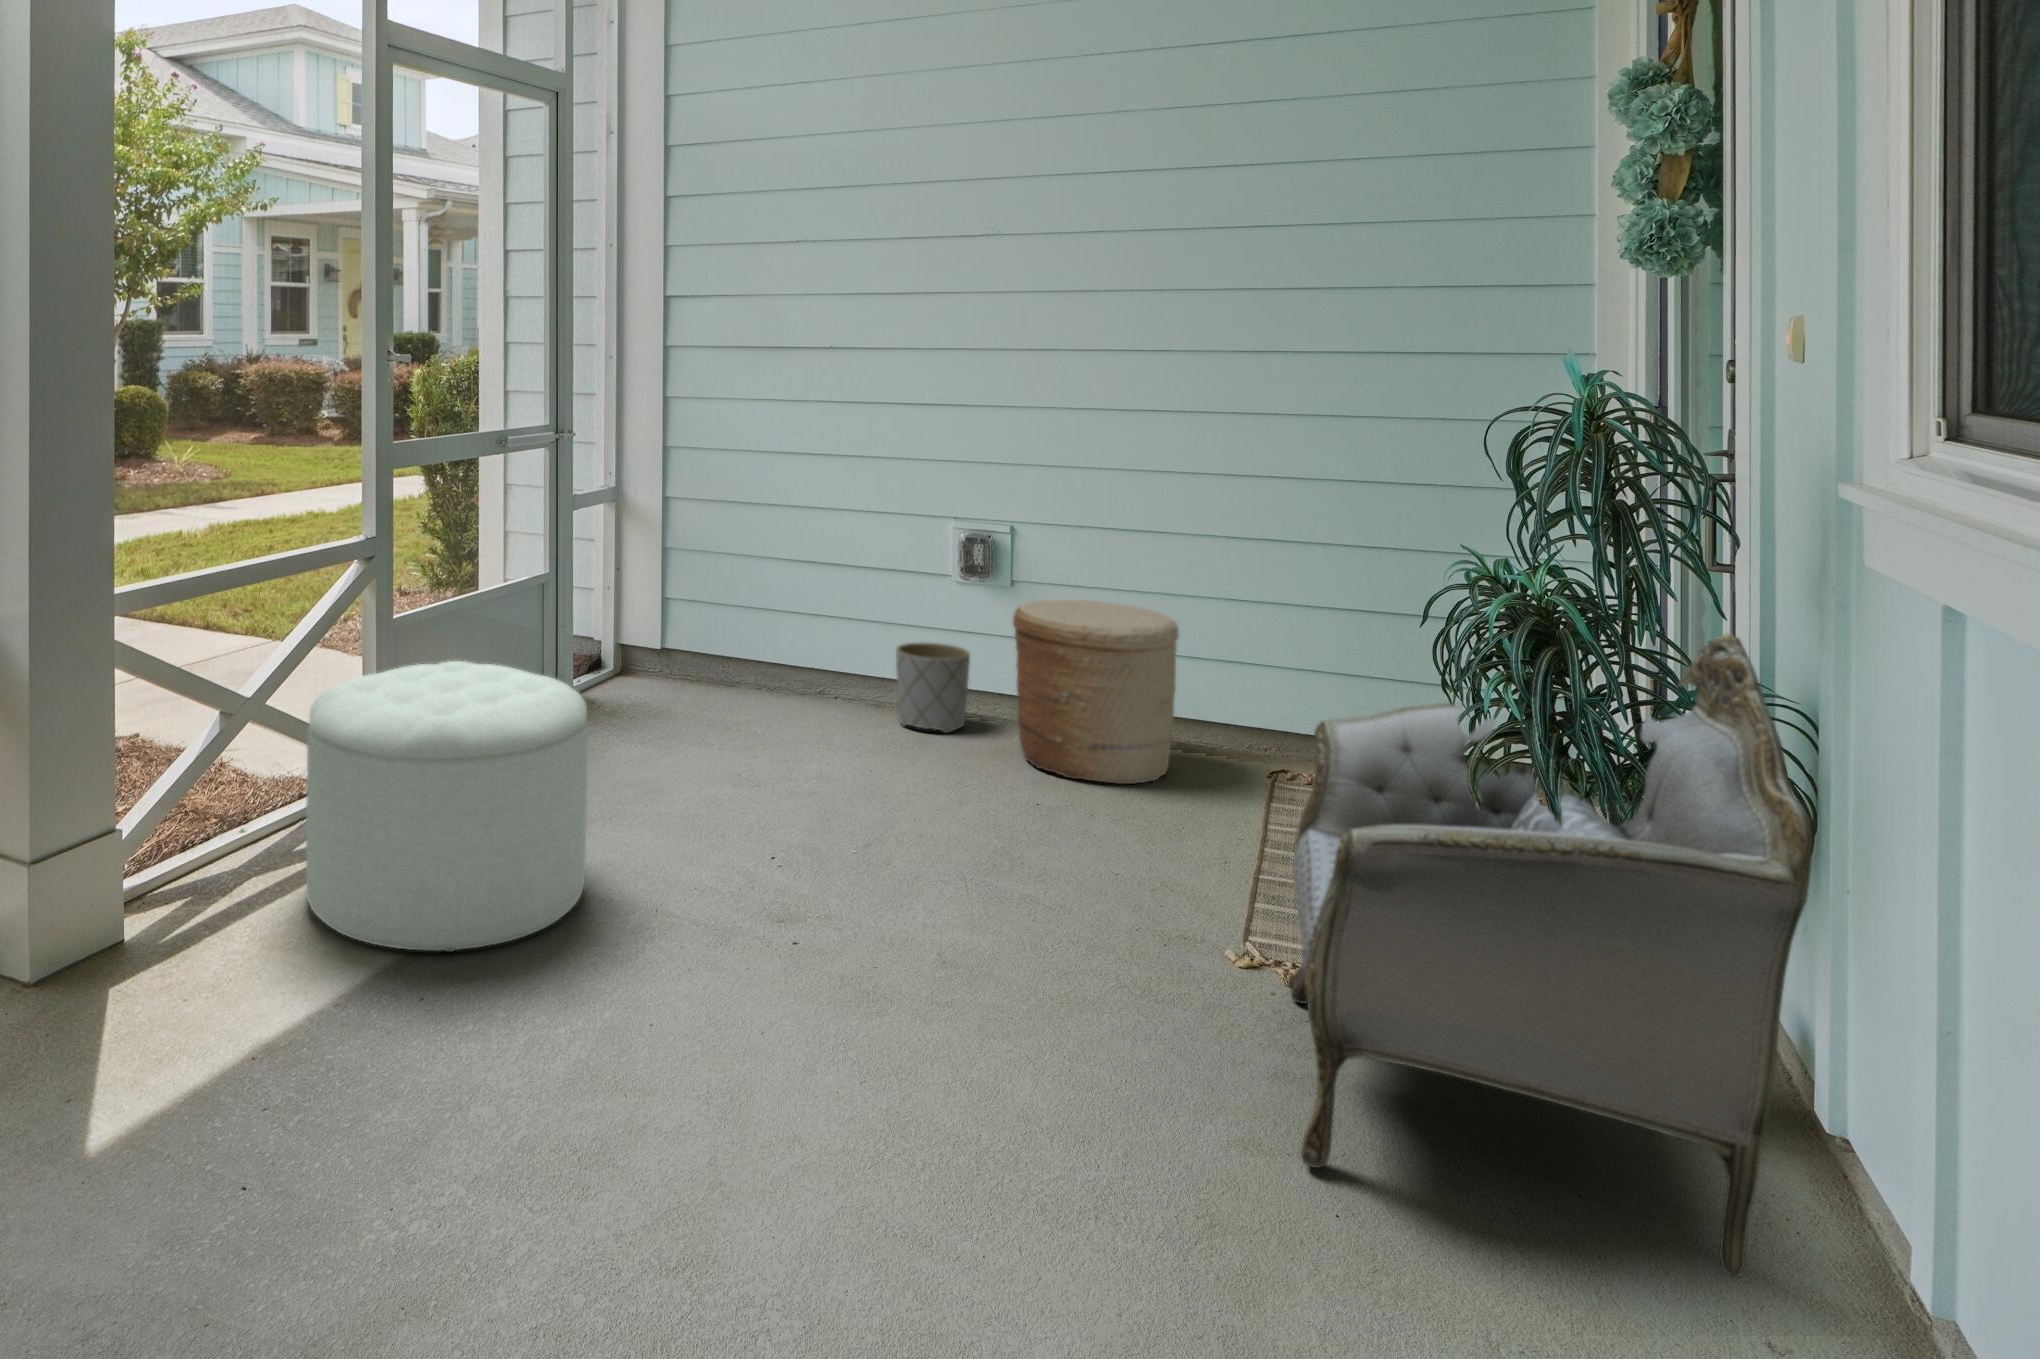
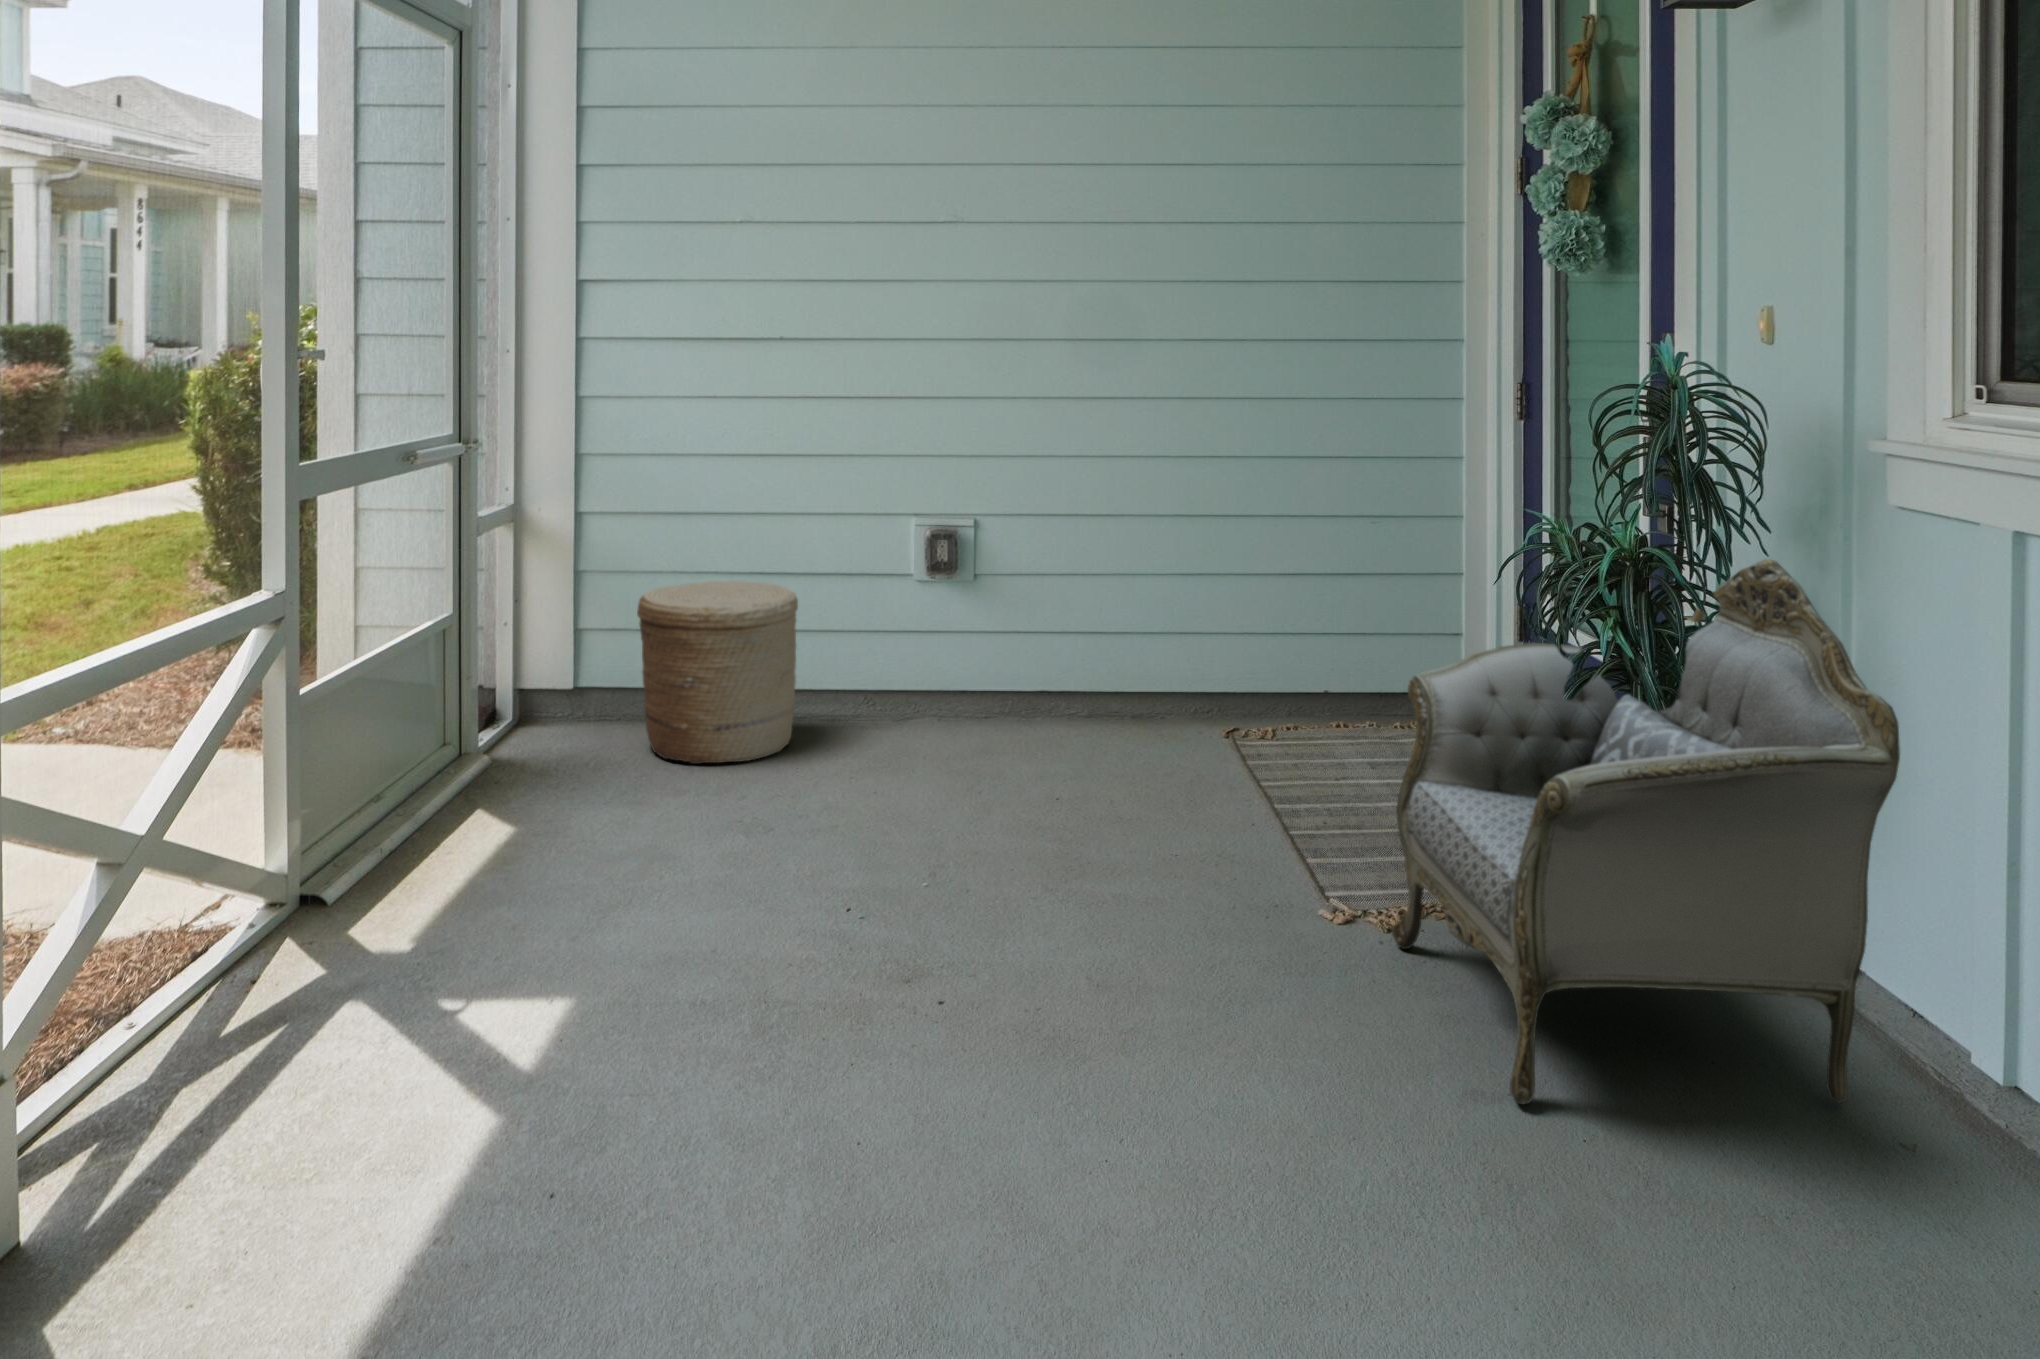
woven basket: present [1013,600,1178,784] -> present [637,581,798,764]
planter: present [896,643,970,733] -> none [867,646,944,741]
ottoman: present [306,661,588,952] -> none [282,740,666,1138]

